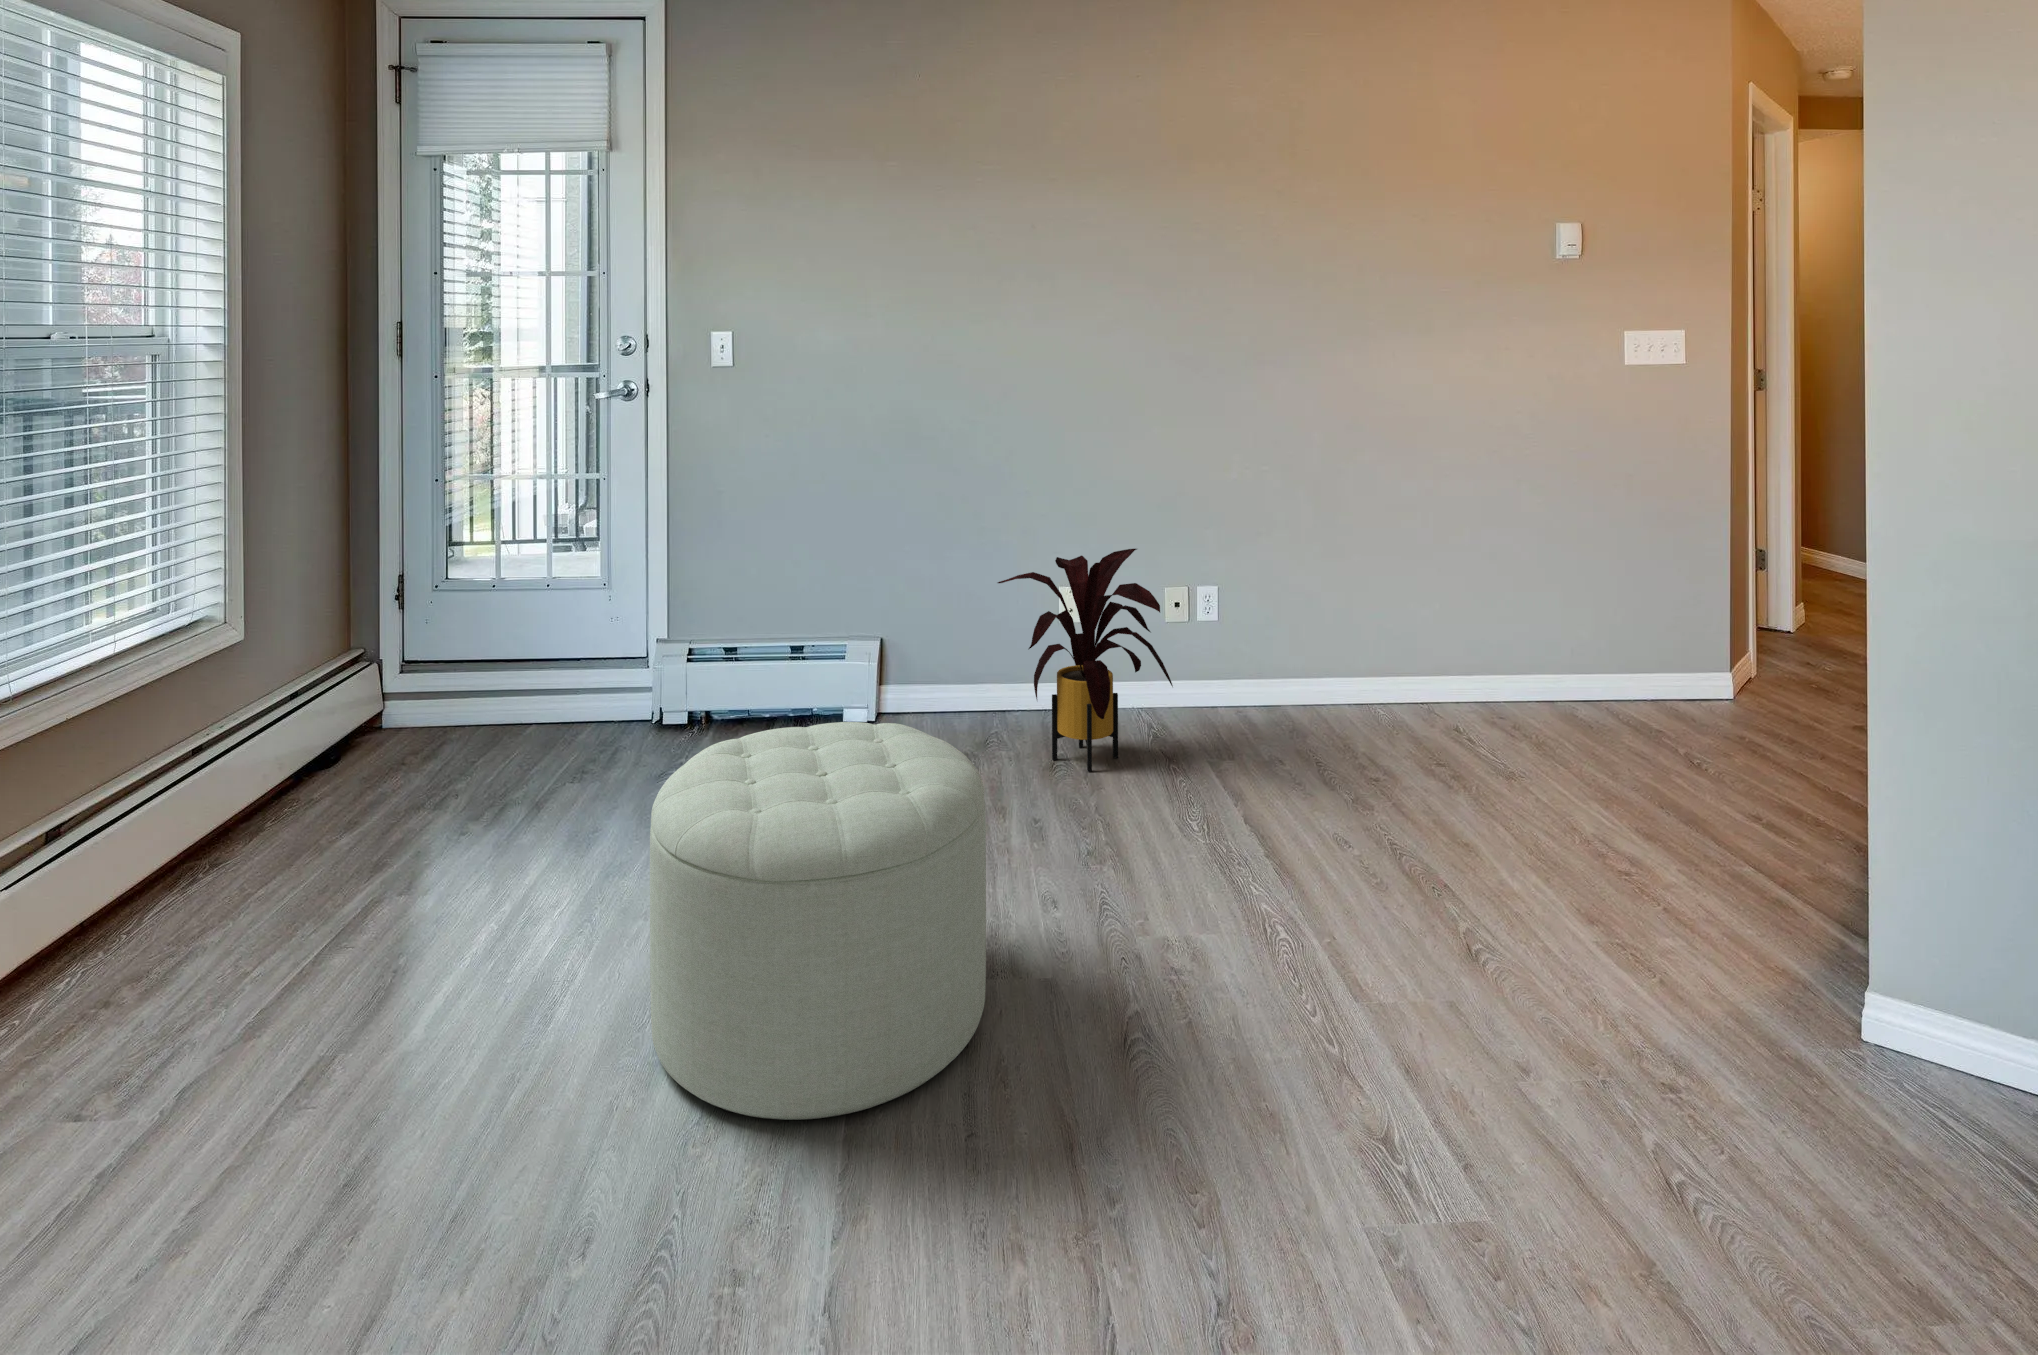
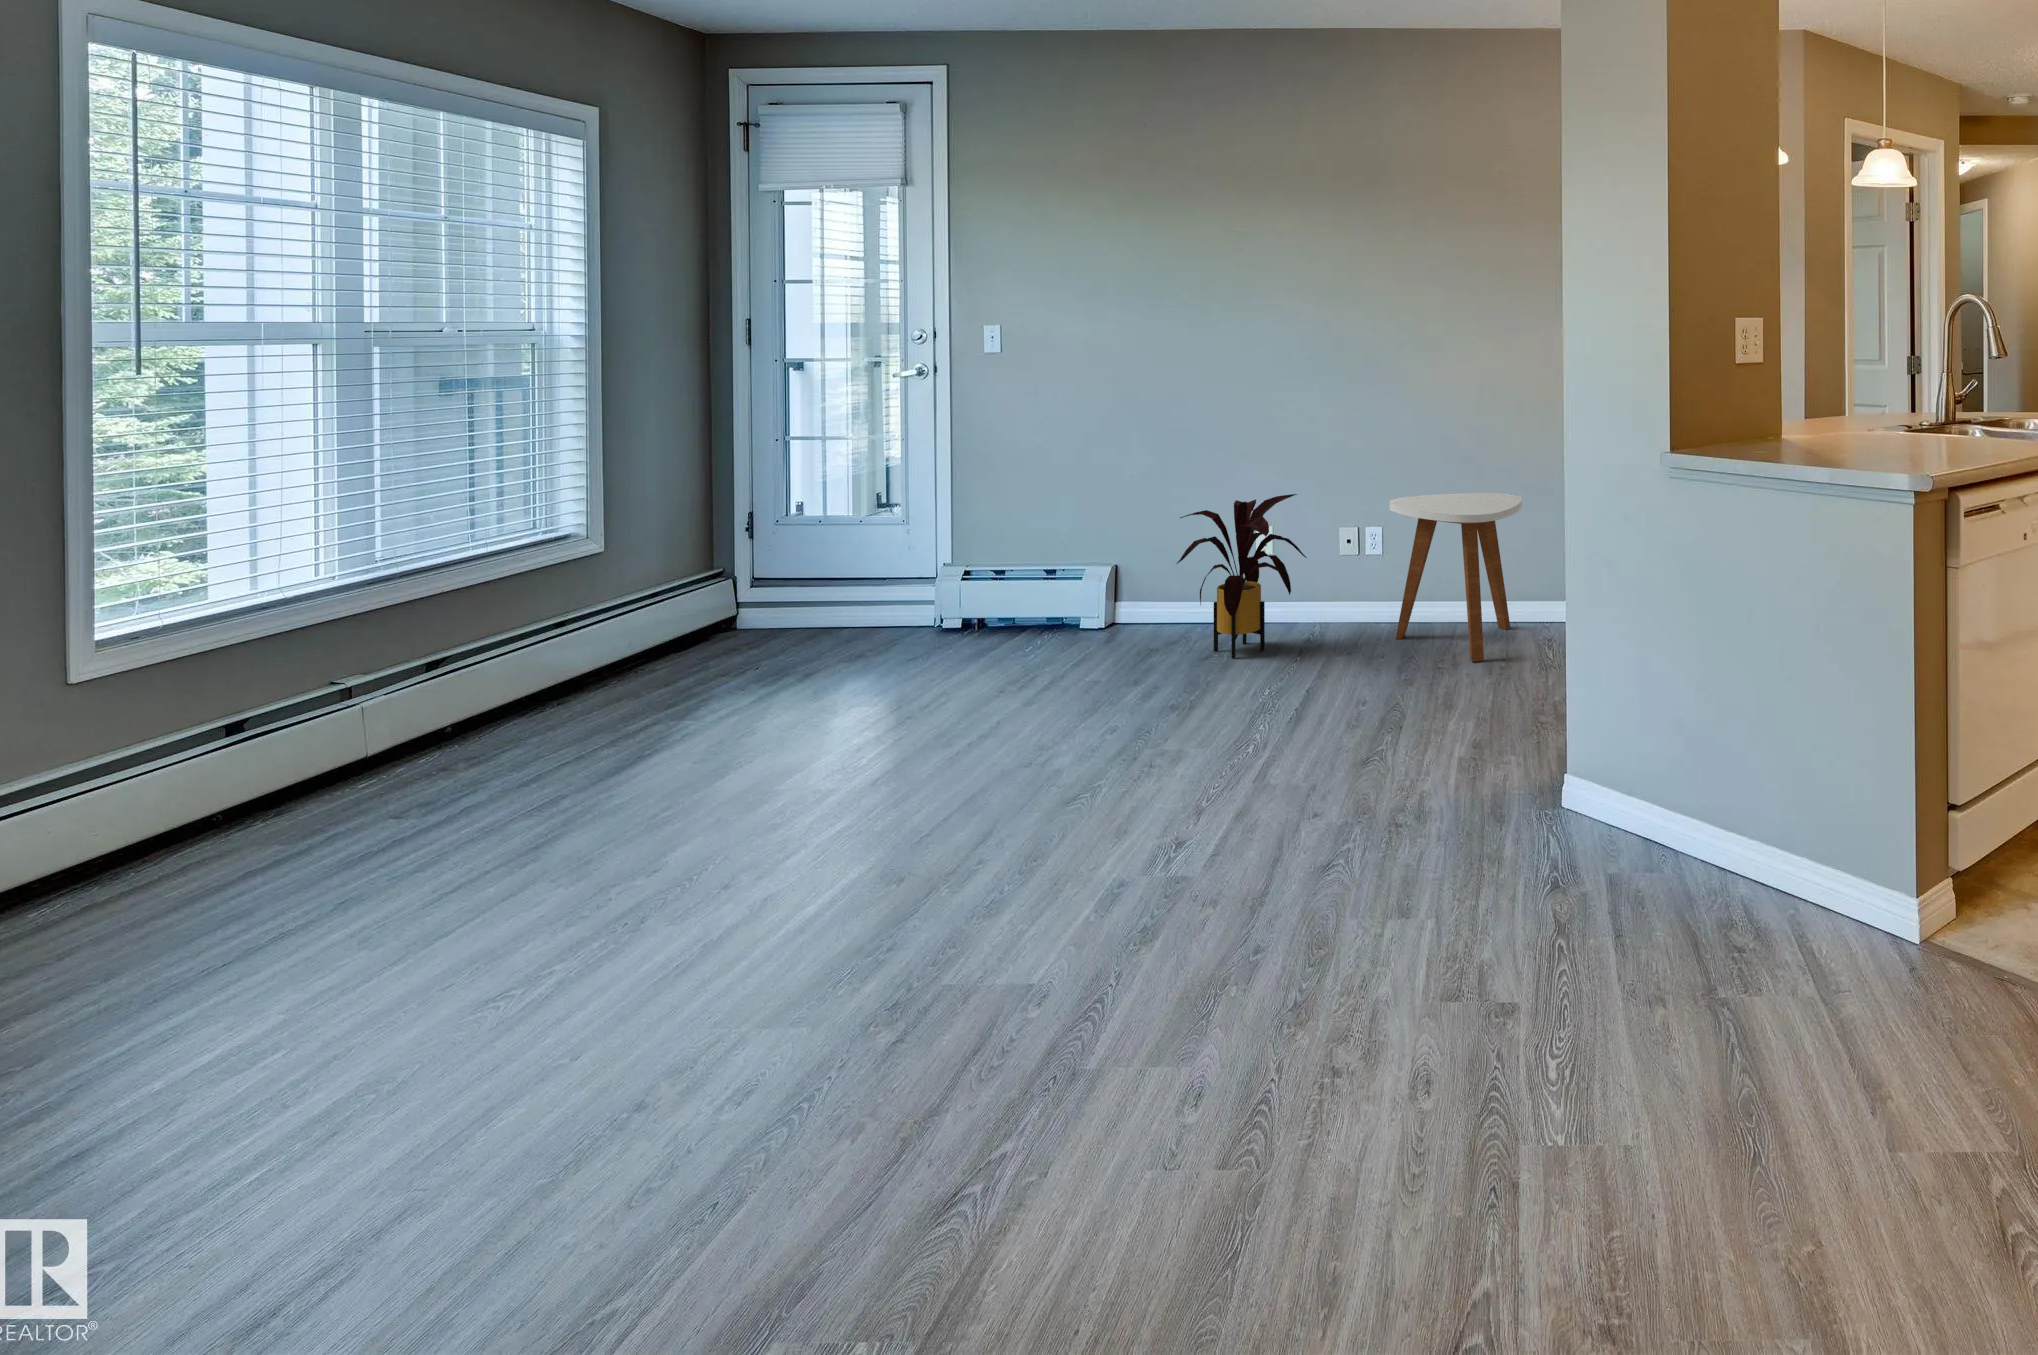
side table: none [1260,543,1442,773] -> present [1390,493,1522,662]
ottoman: present [650,722,986,1120] -> none [774,597,1025,826]

